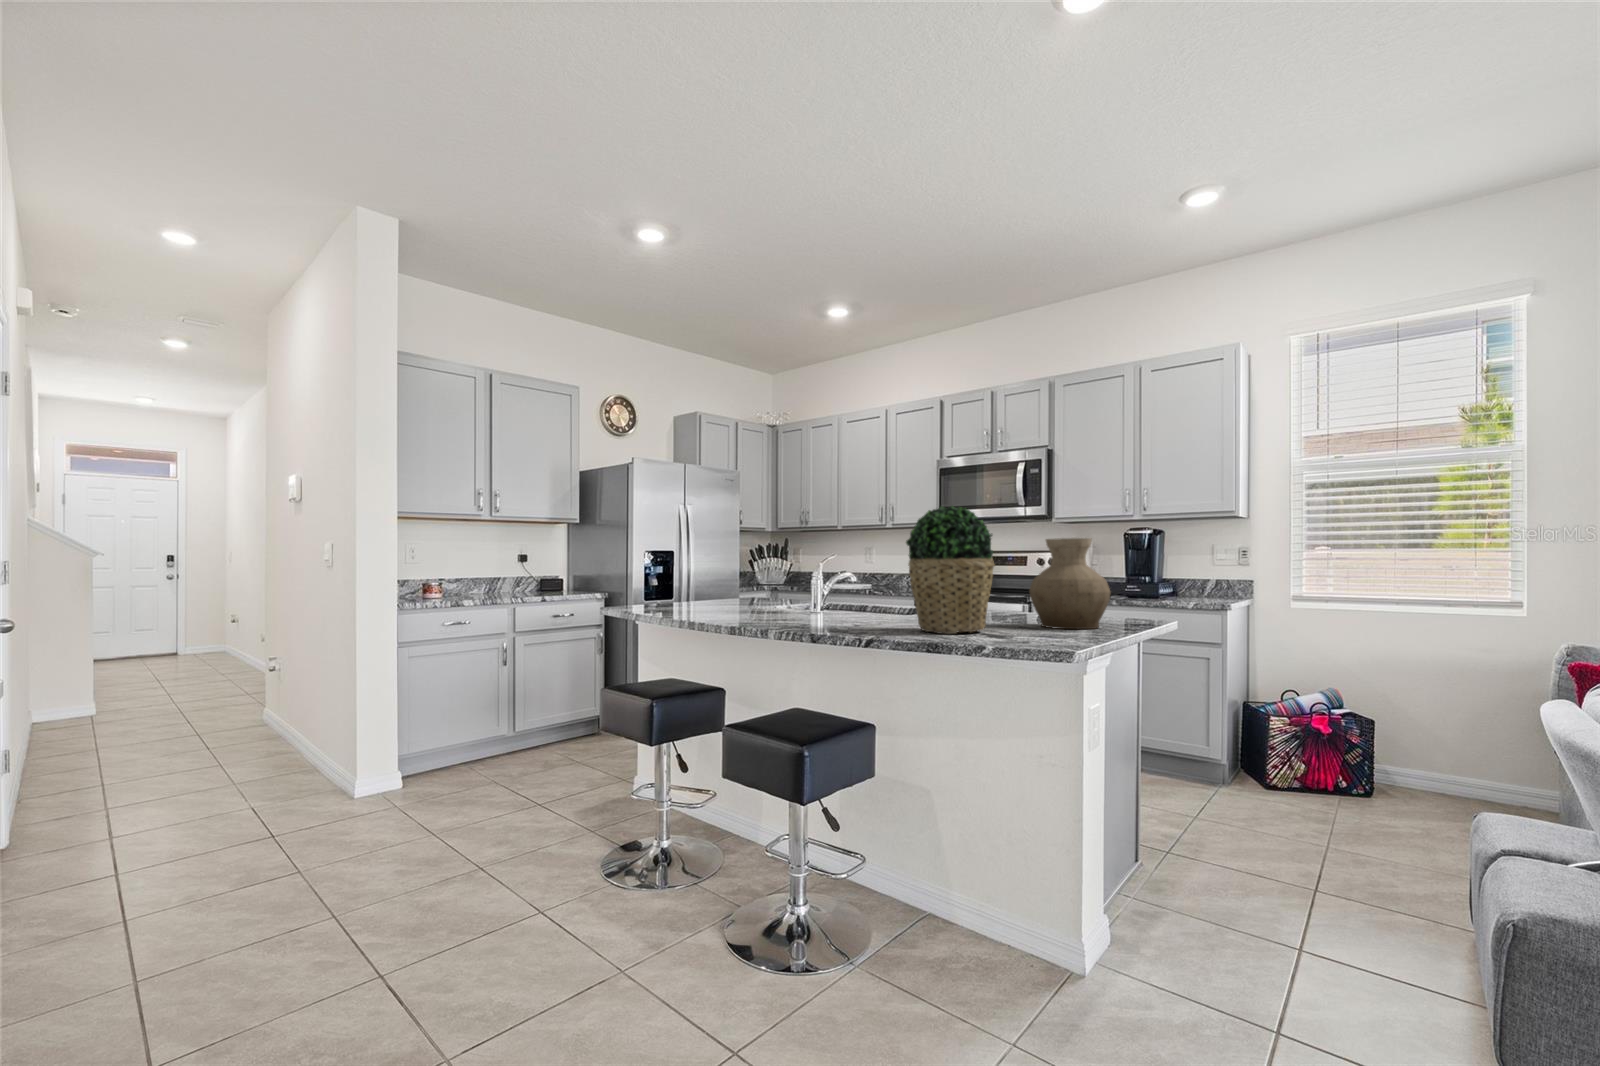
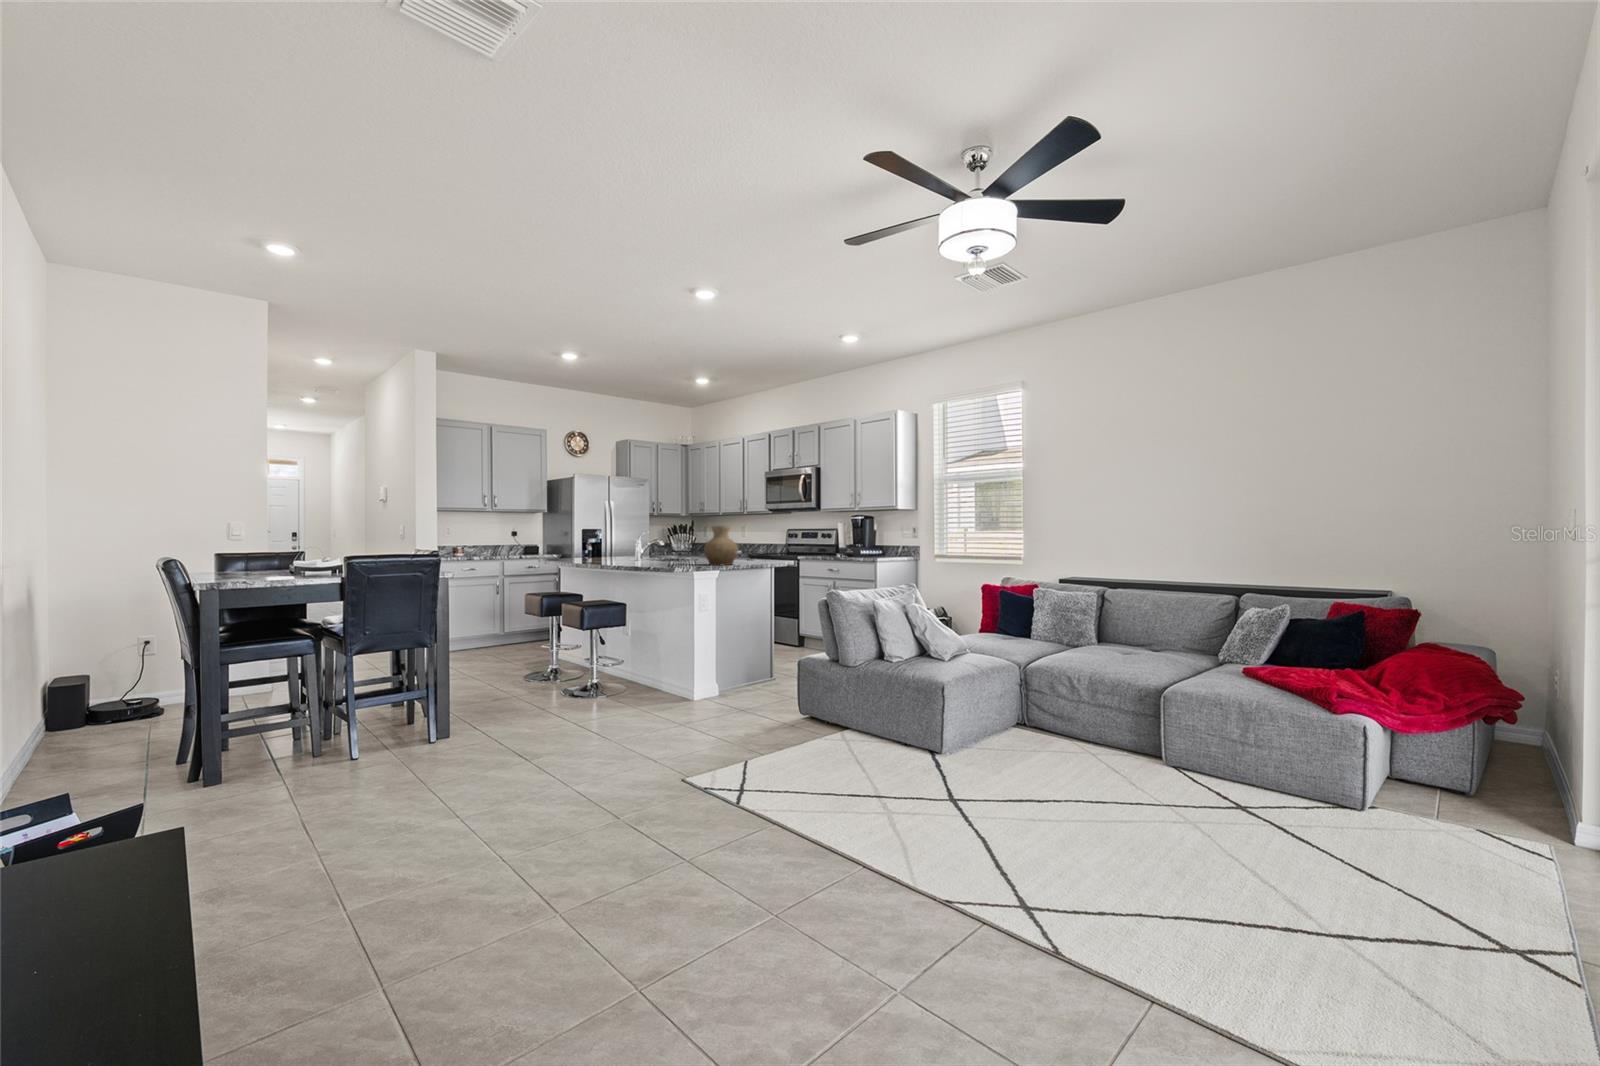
potted plant: present [906,506,994,634] -> none [638,512,676,566]

